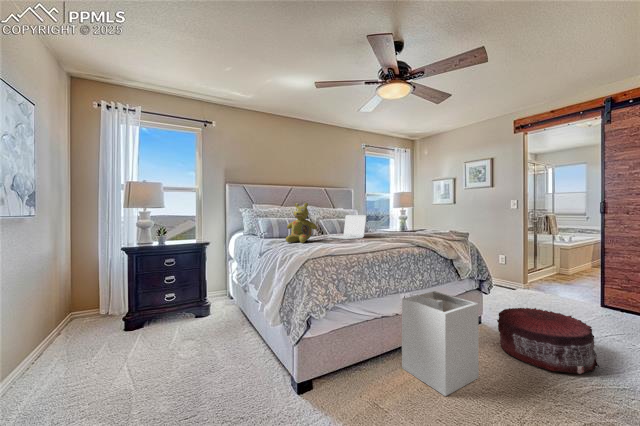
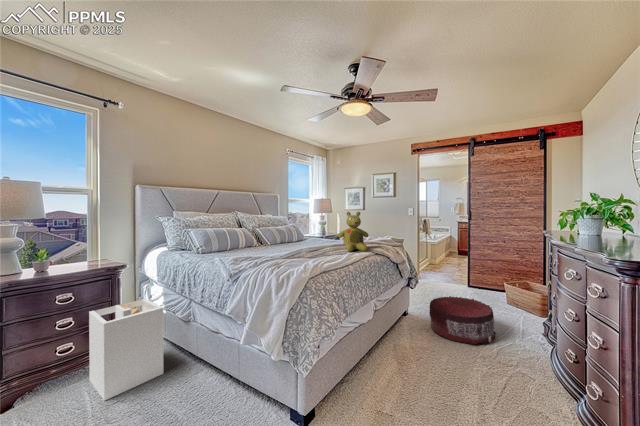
stuffed bear: present [286,203,317,243] -> present [338,212,369,251]
laptop: present [328,215,366,240] -> none [284,224,324,251]
laundry hamper: present [402,291,479,396] -> present [89,299,164,401]

